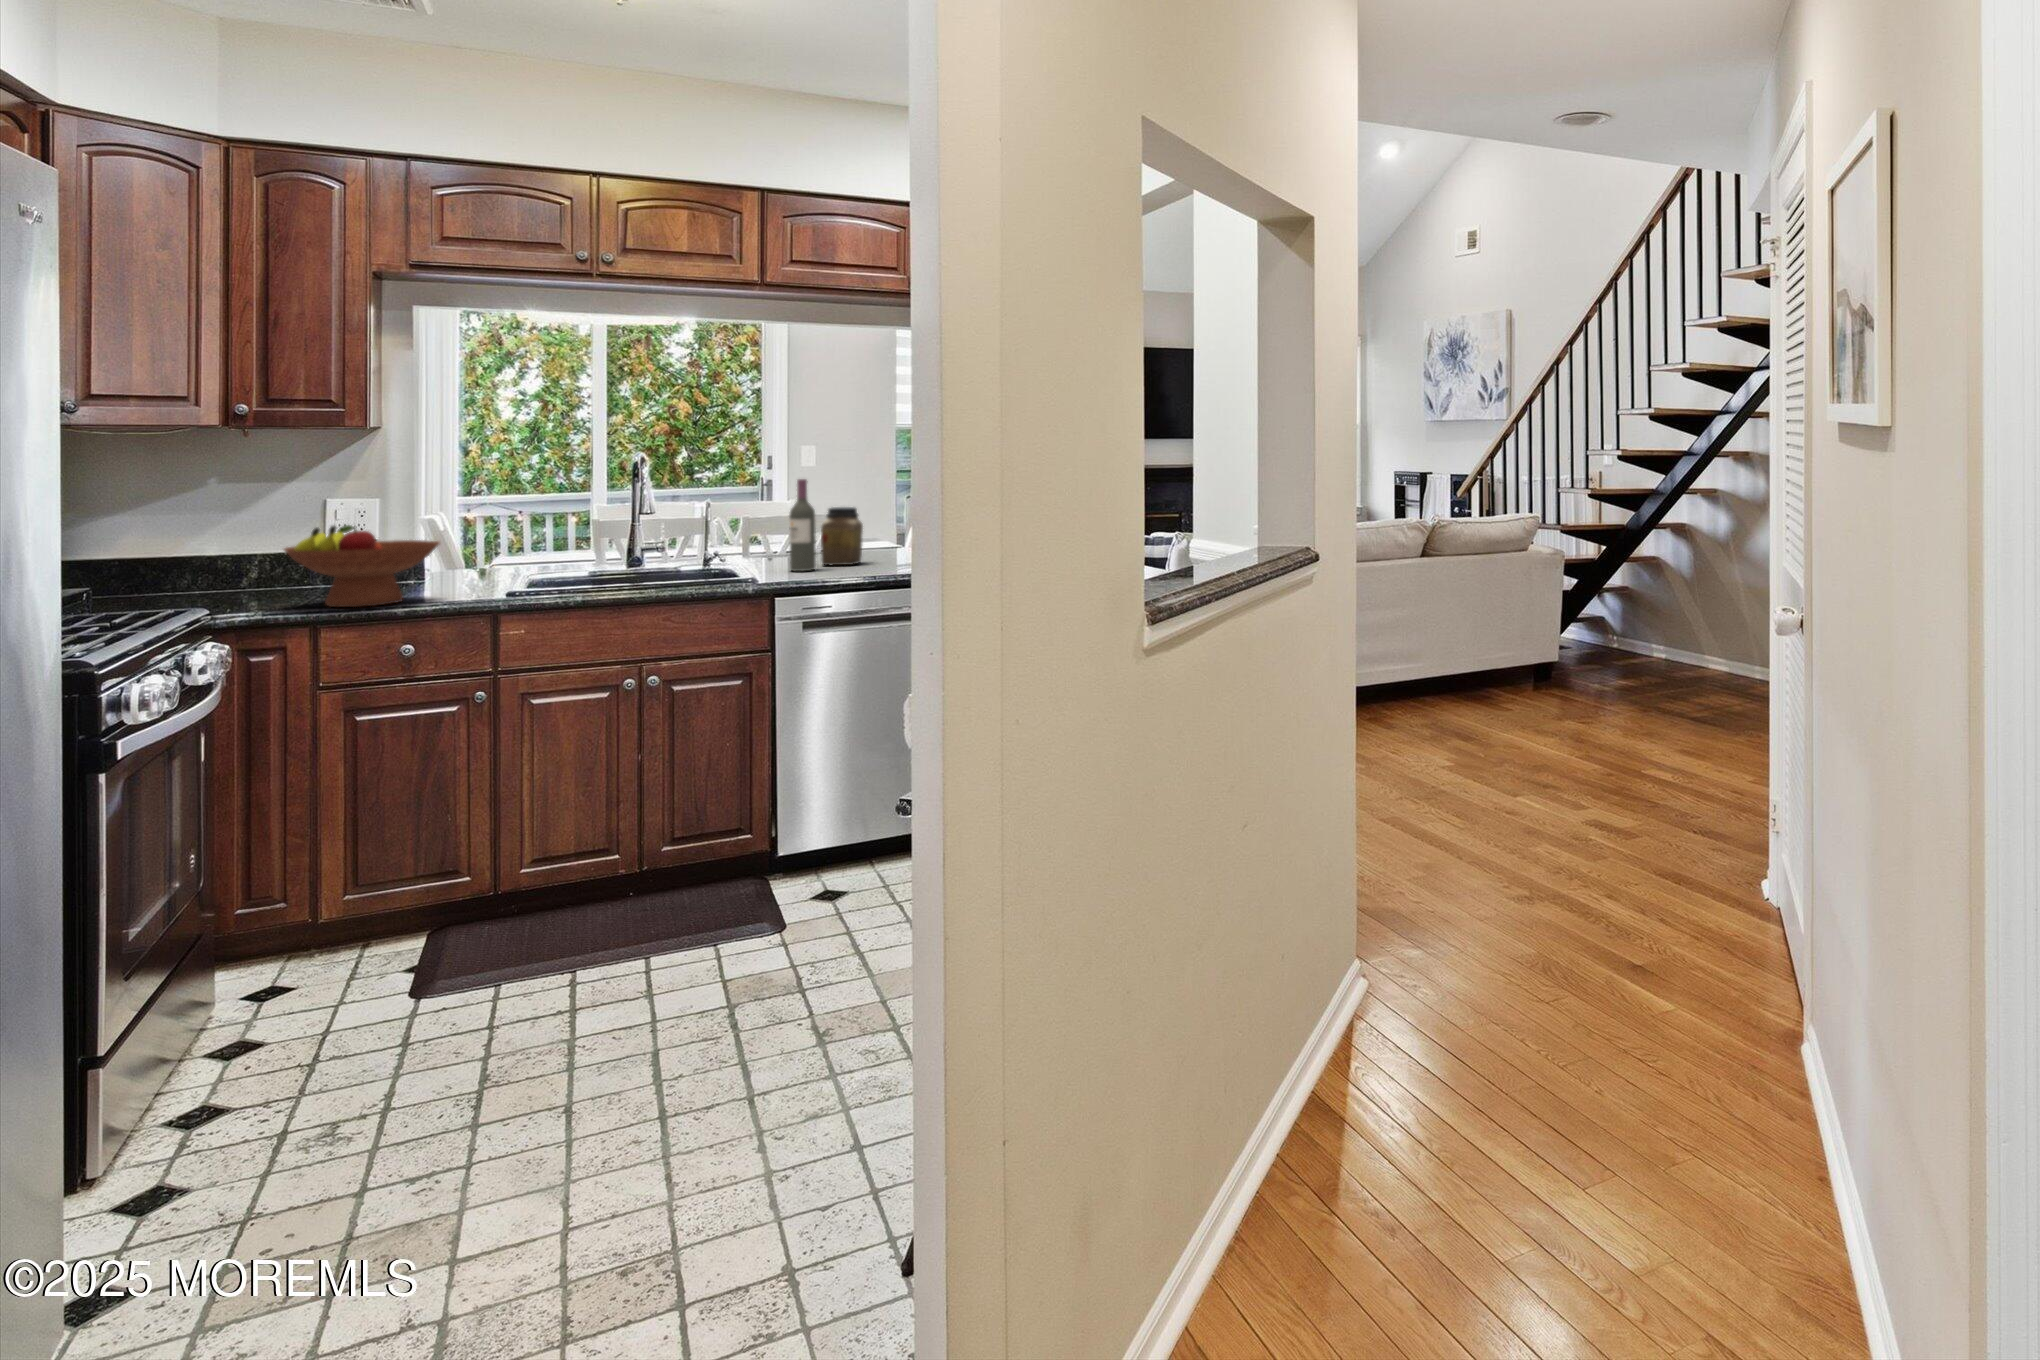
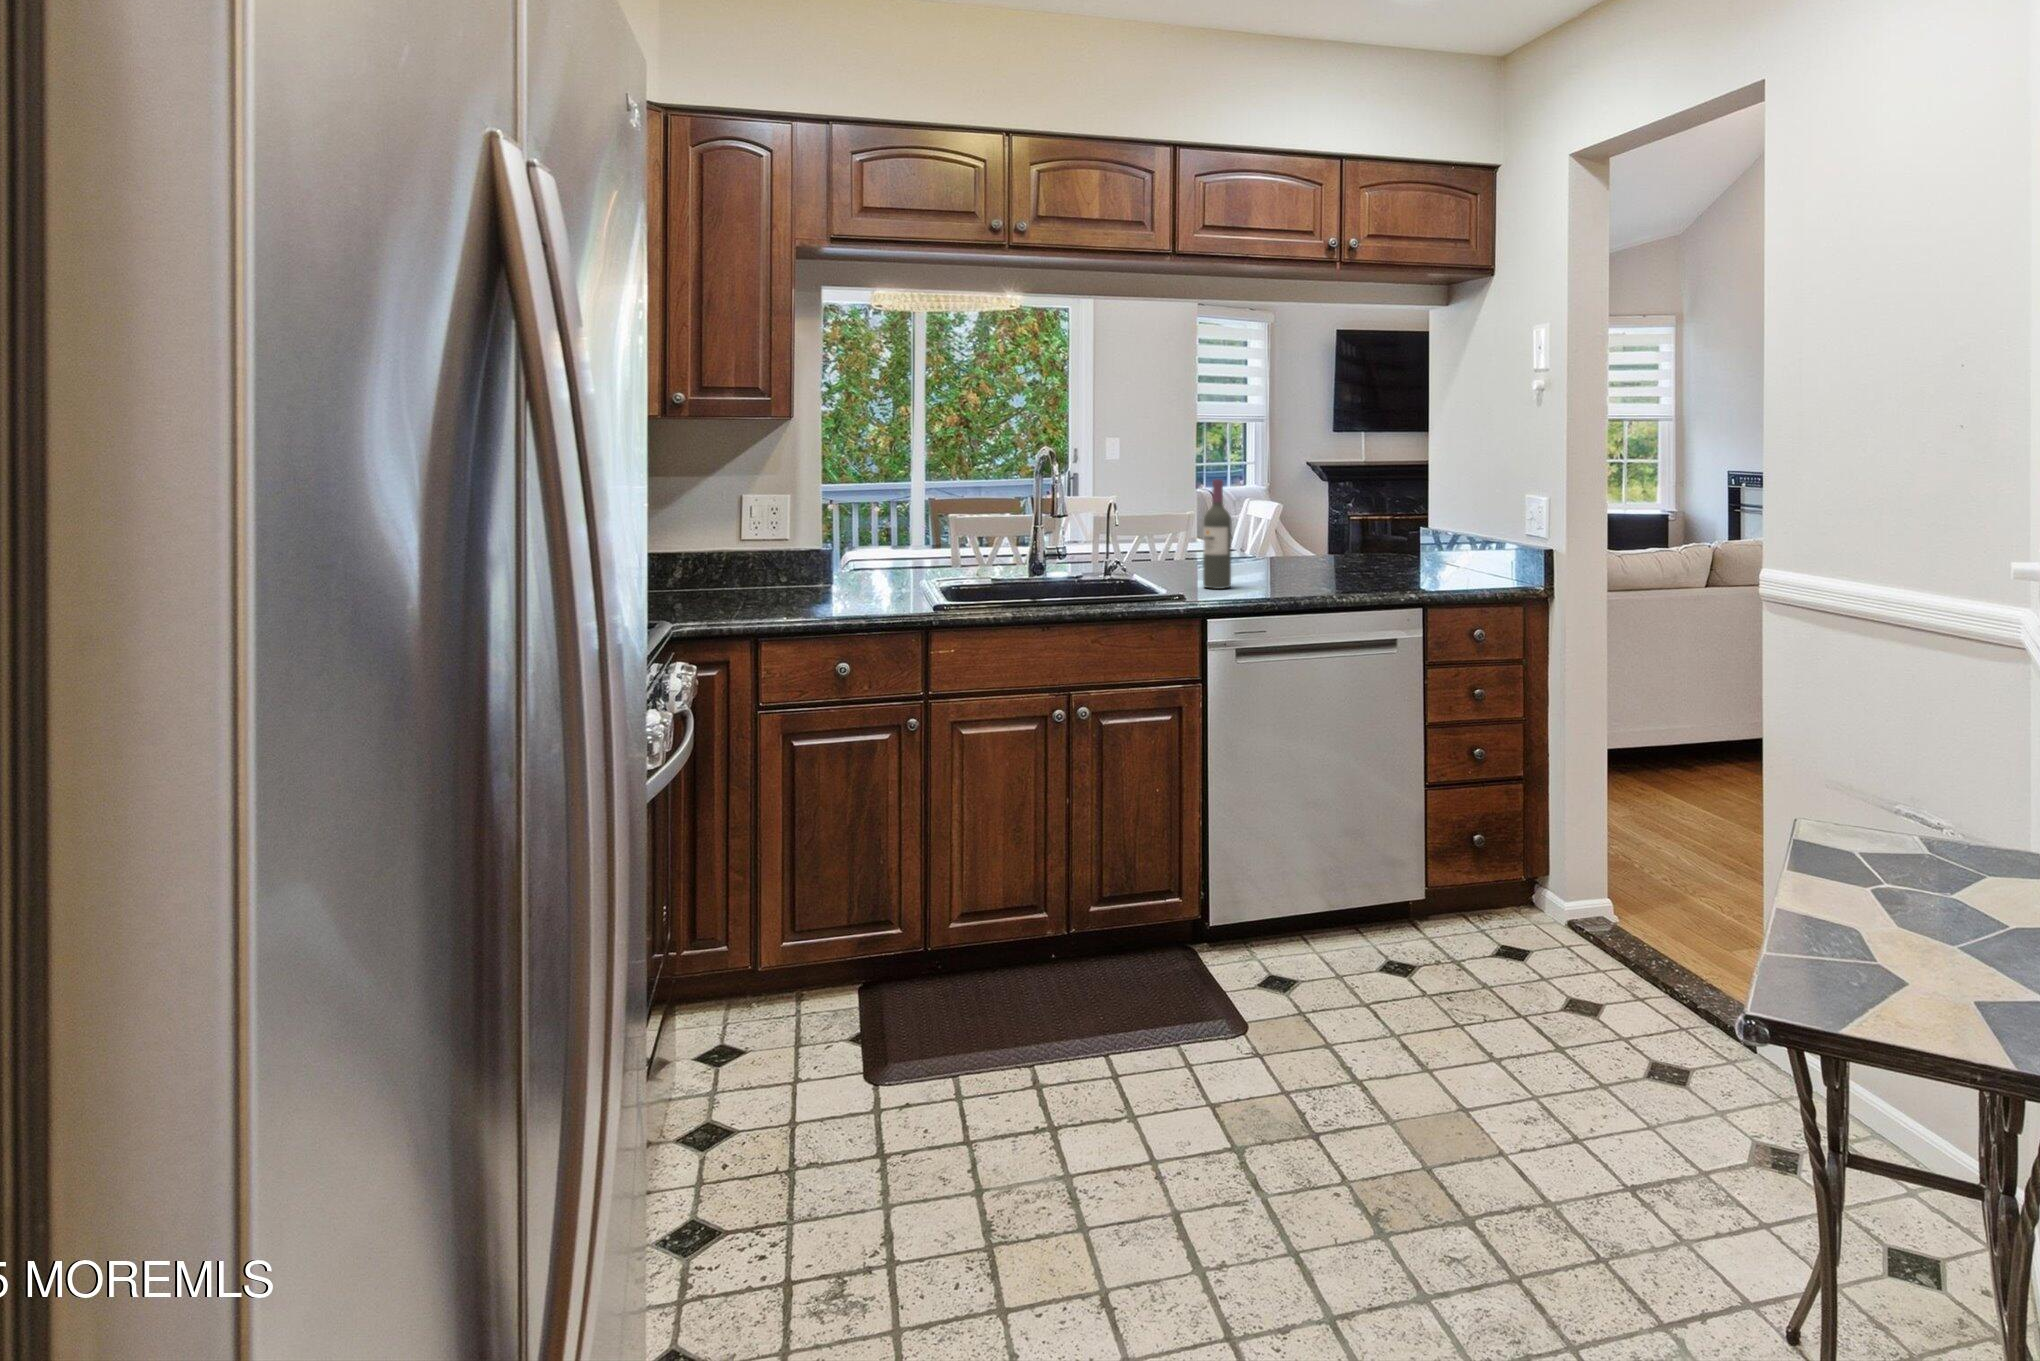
jar: present [821,507,863,565] -> none [1229,513,1270,582]
fruit bowl: present [284,525,439,607] -> none [730,525,877,618]

